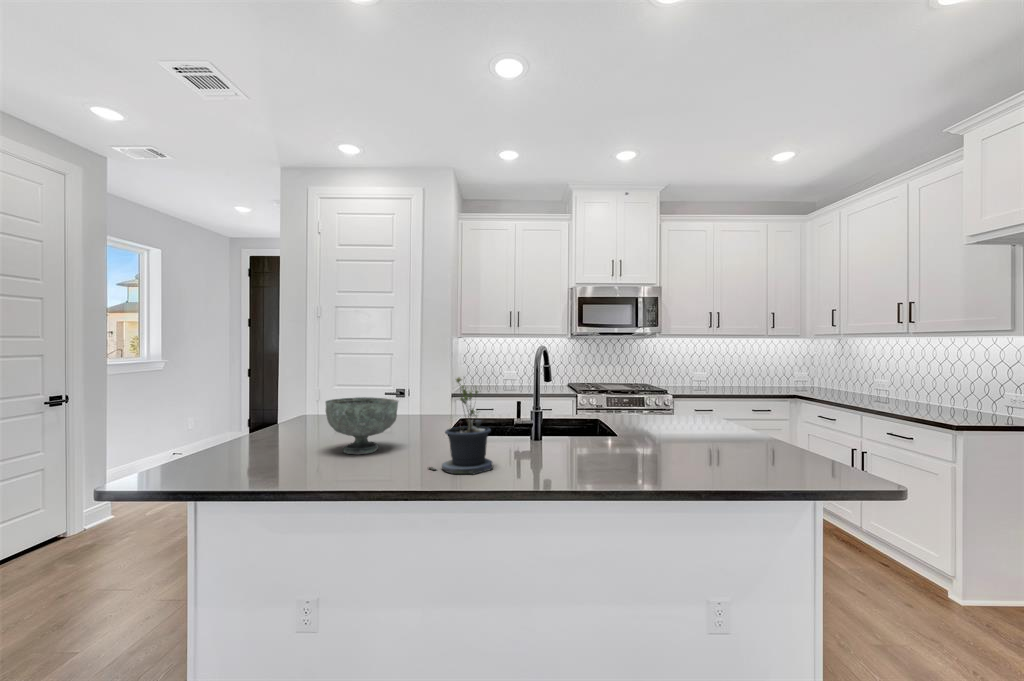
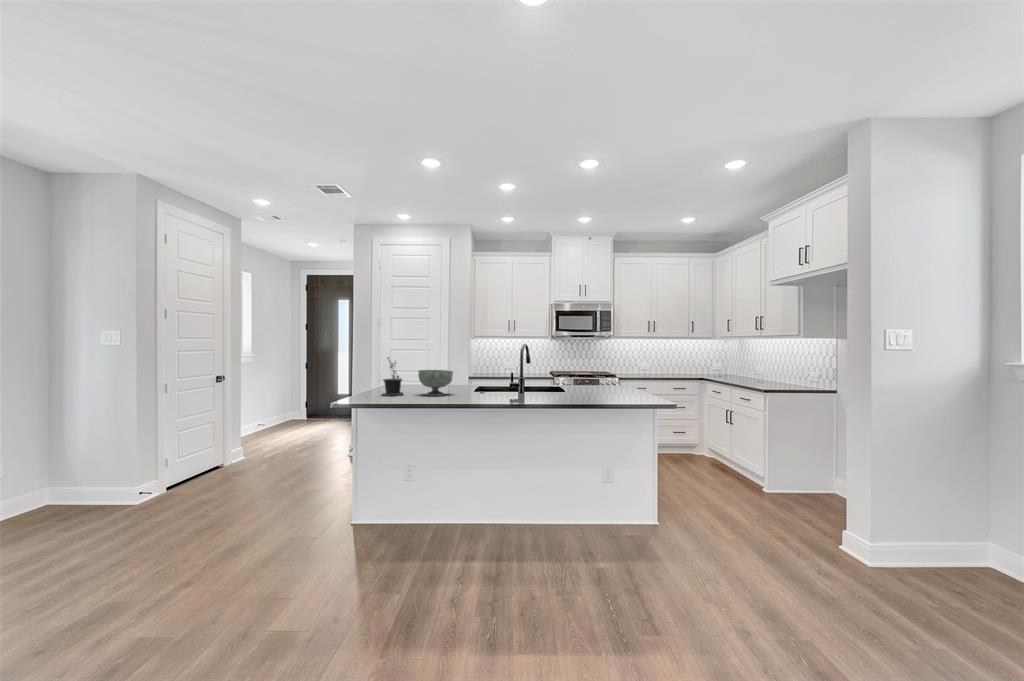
potted plant: present [429,377,493,474] -> present [382,357,403,396]

